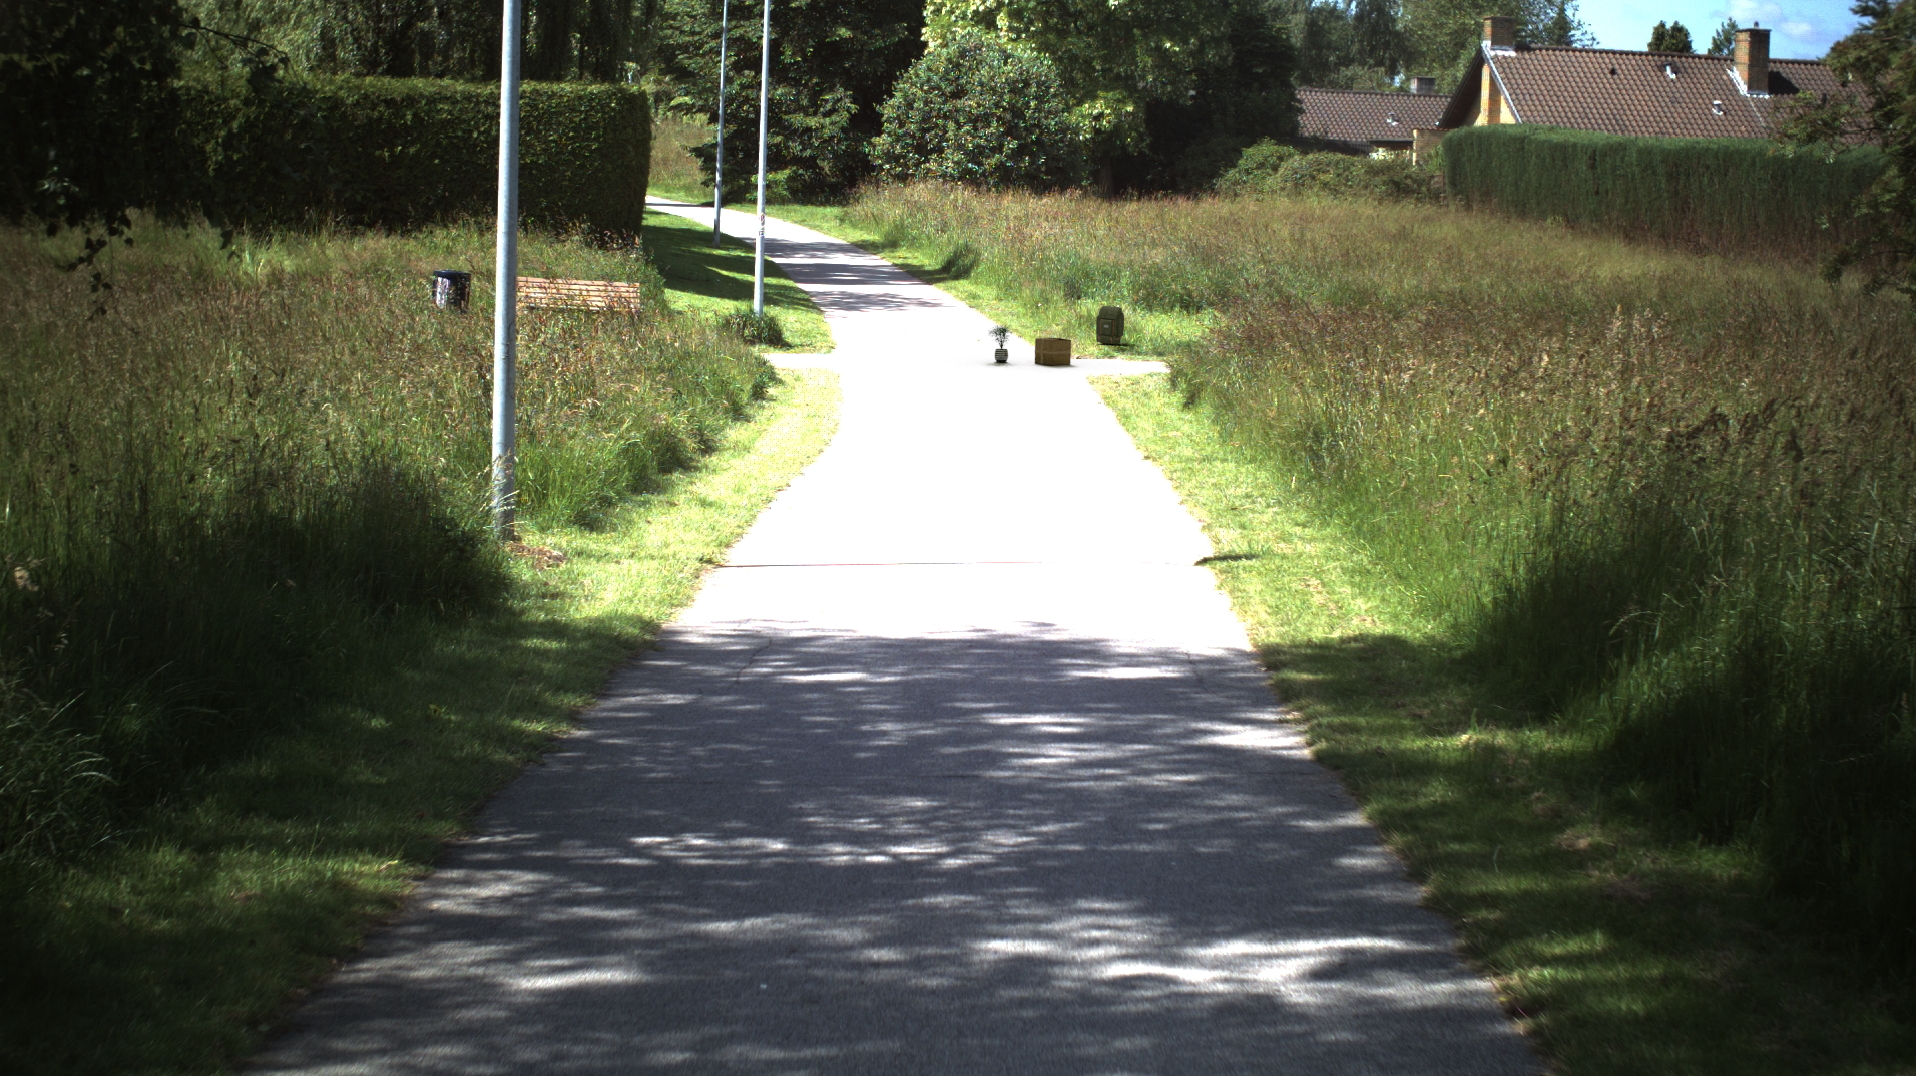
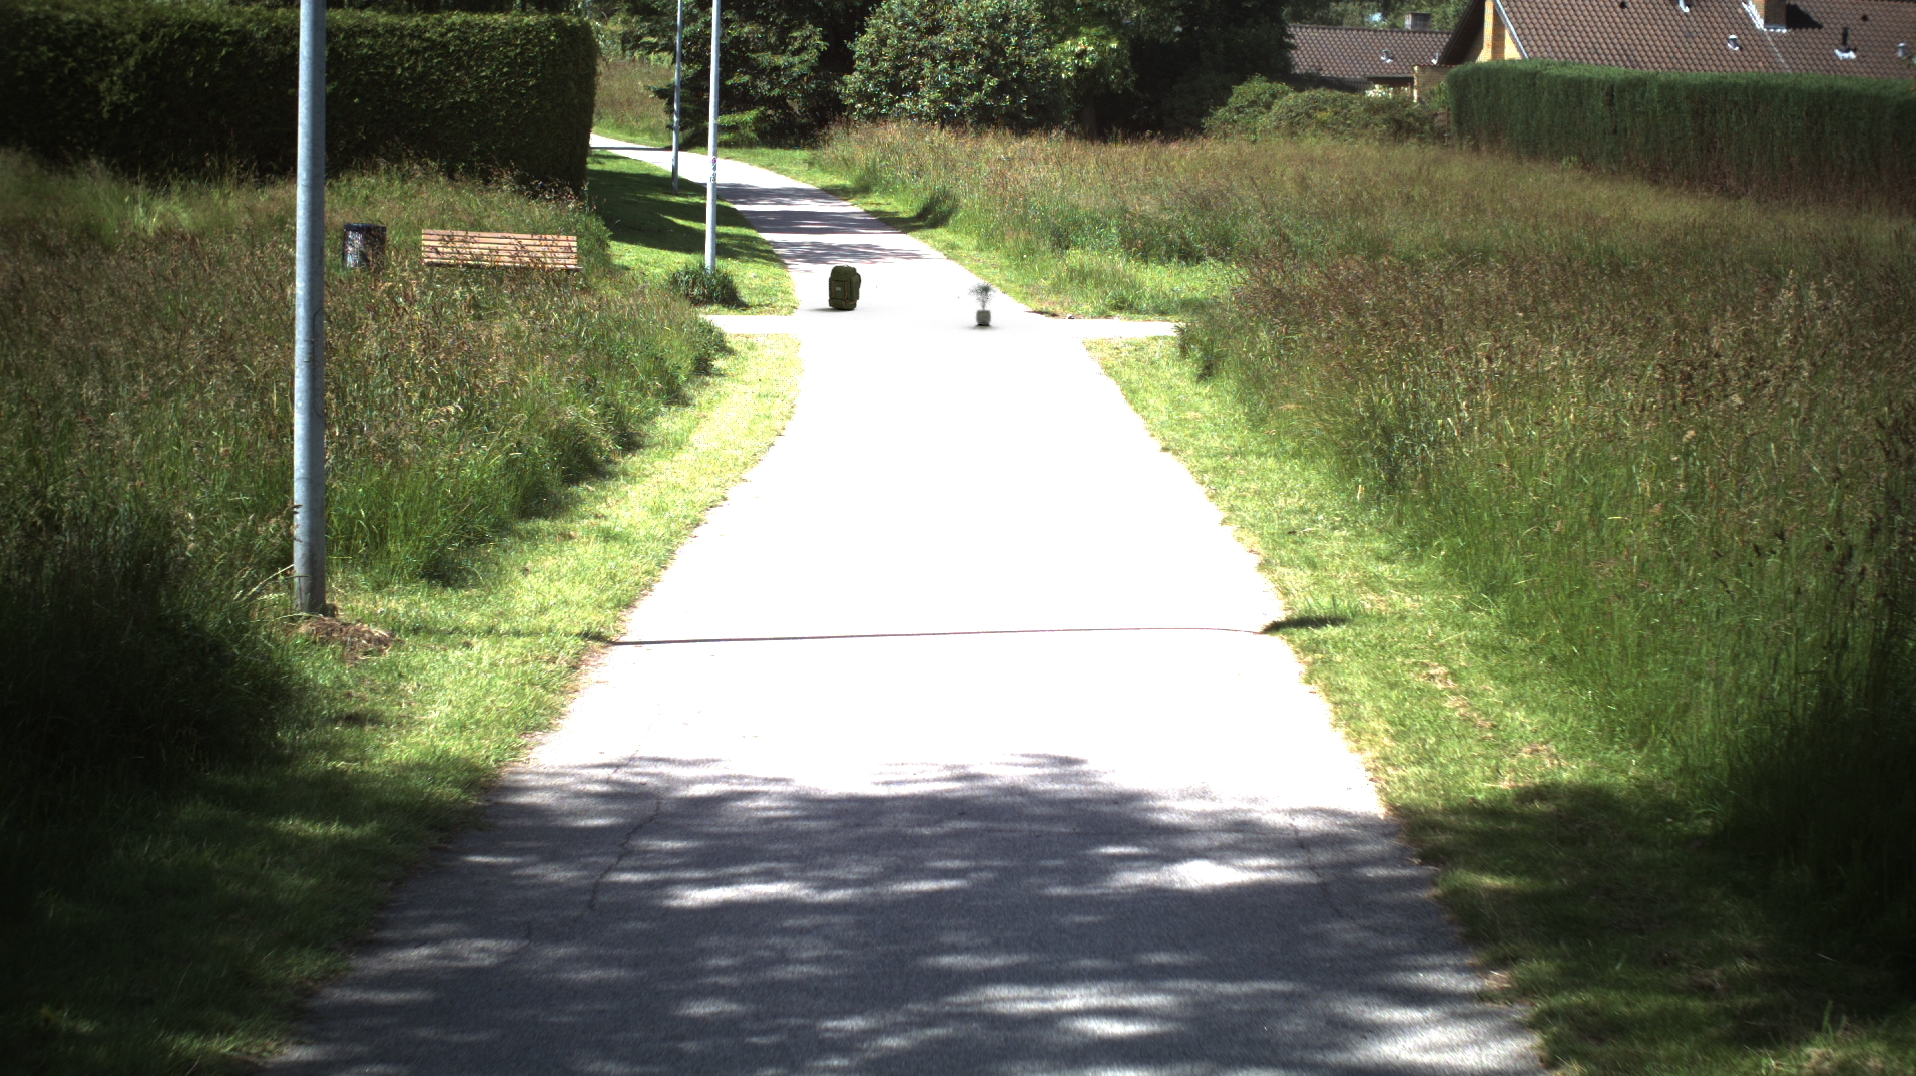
backpack: present [1096,305,1125,345] -> present [828,265,861,310]
cardboard box: present [1035,338,1071,365] -> none [1021,297,1062,328]

